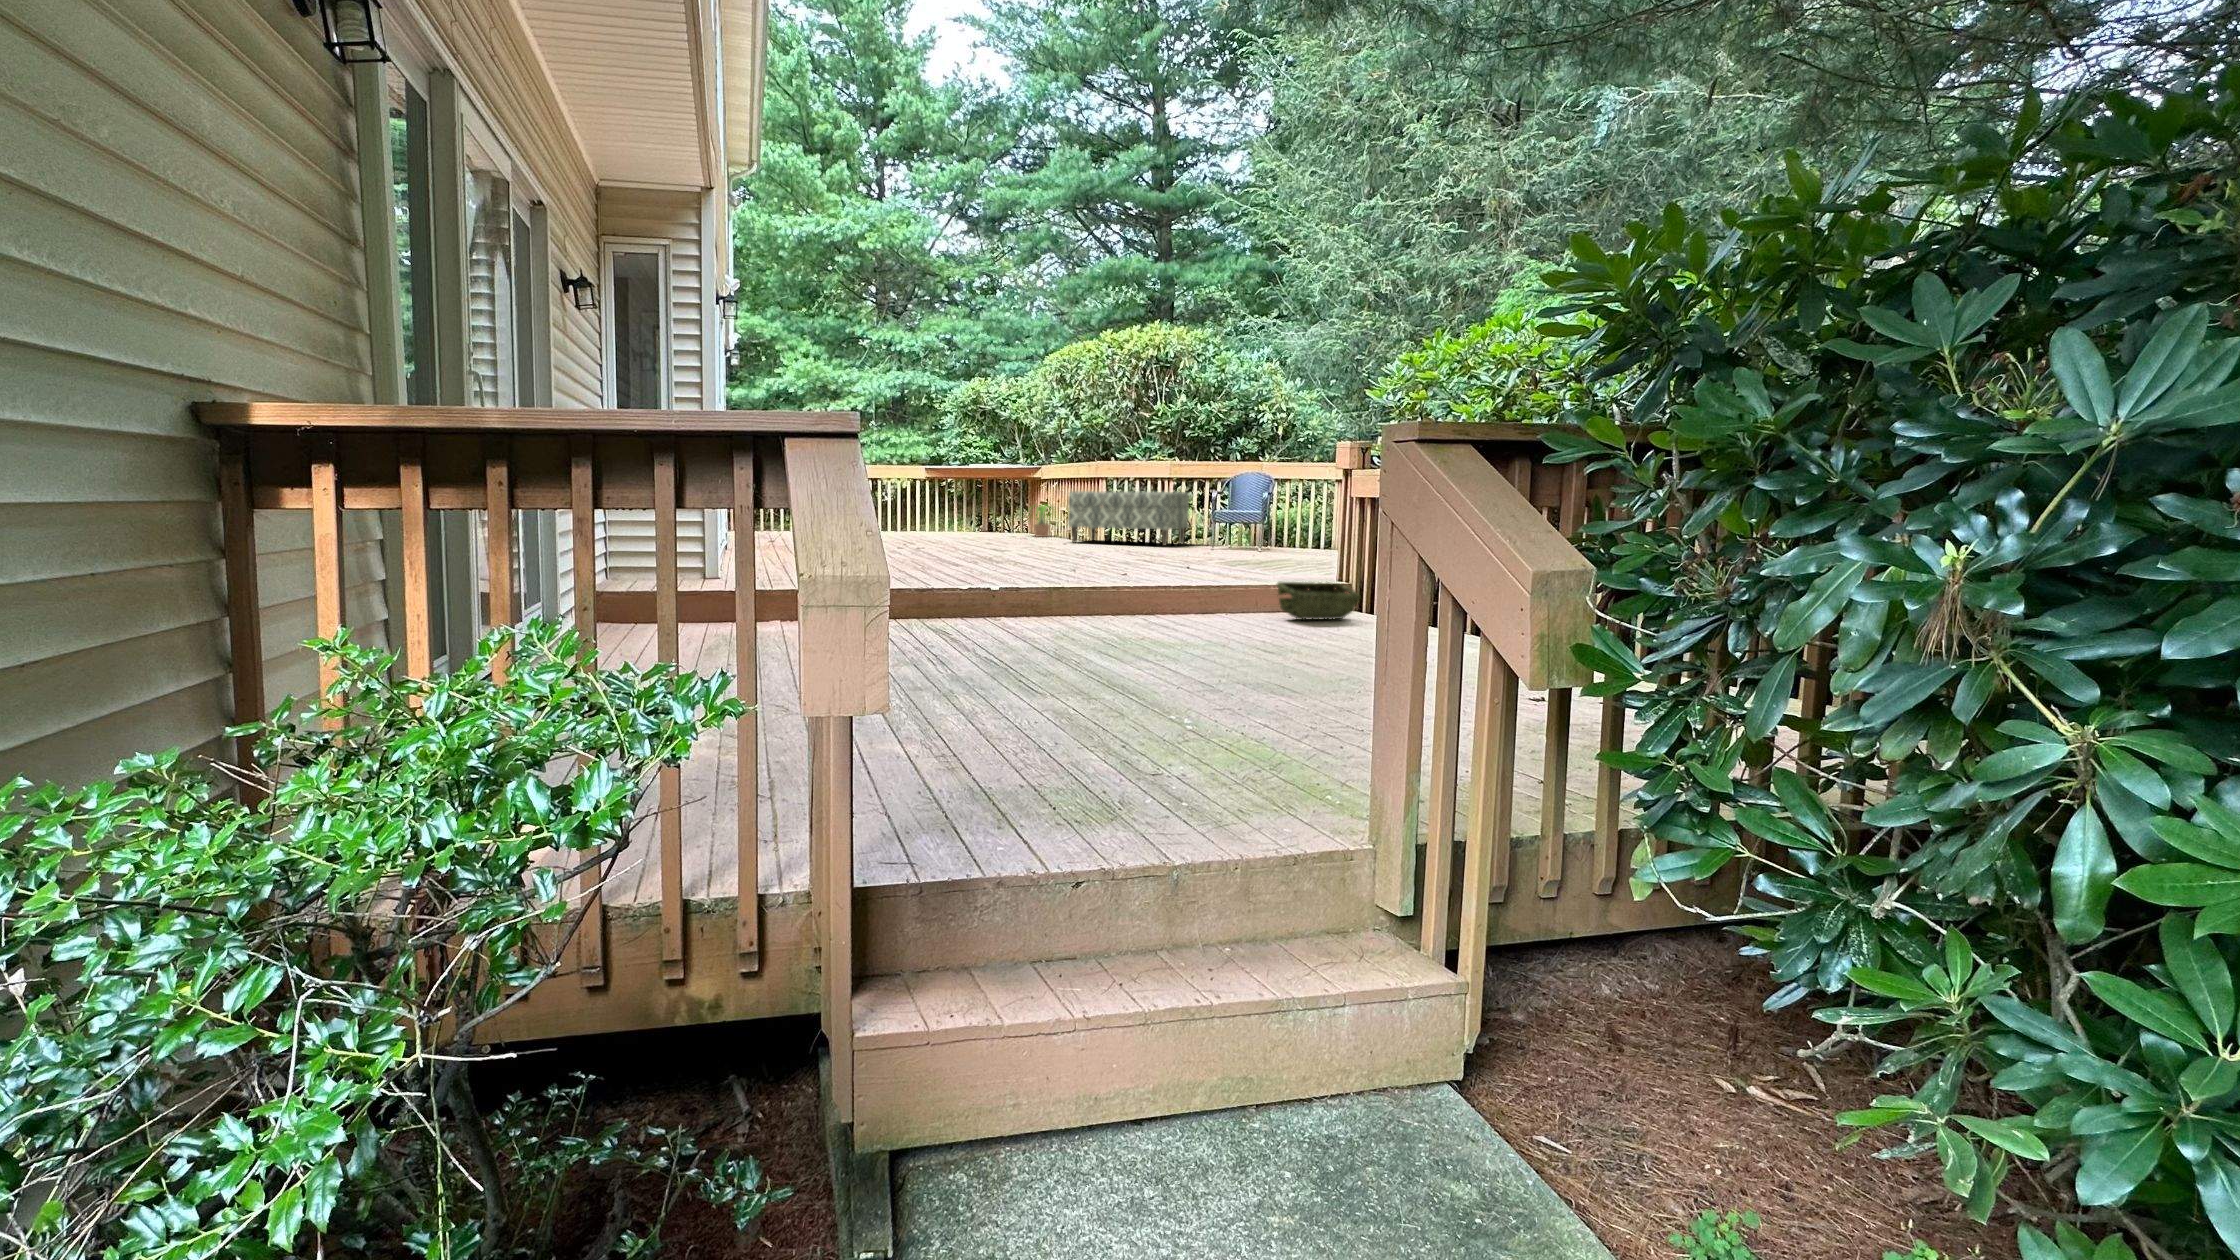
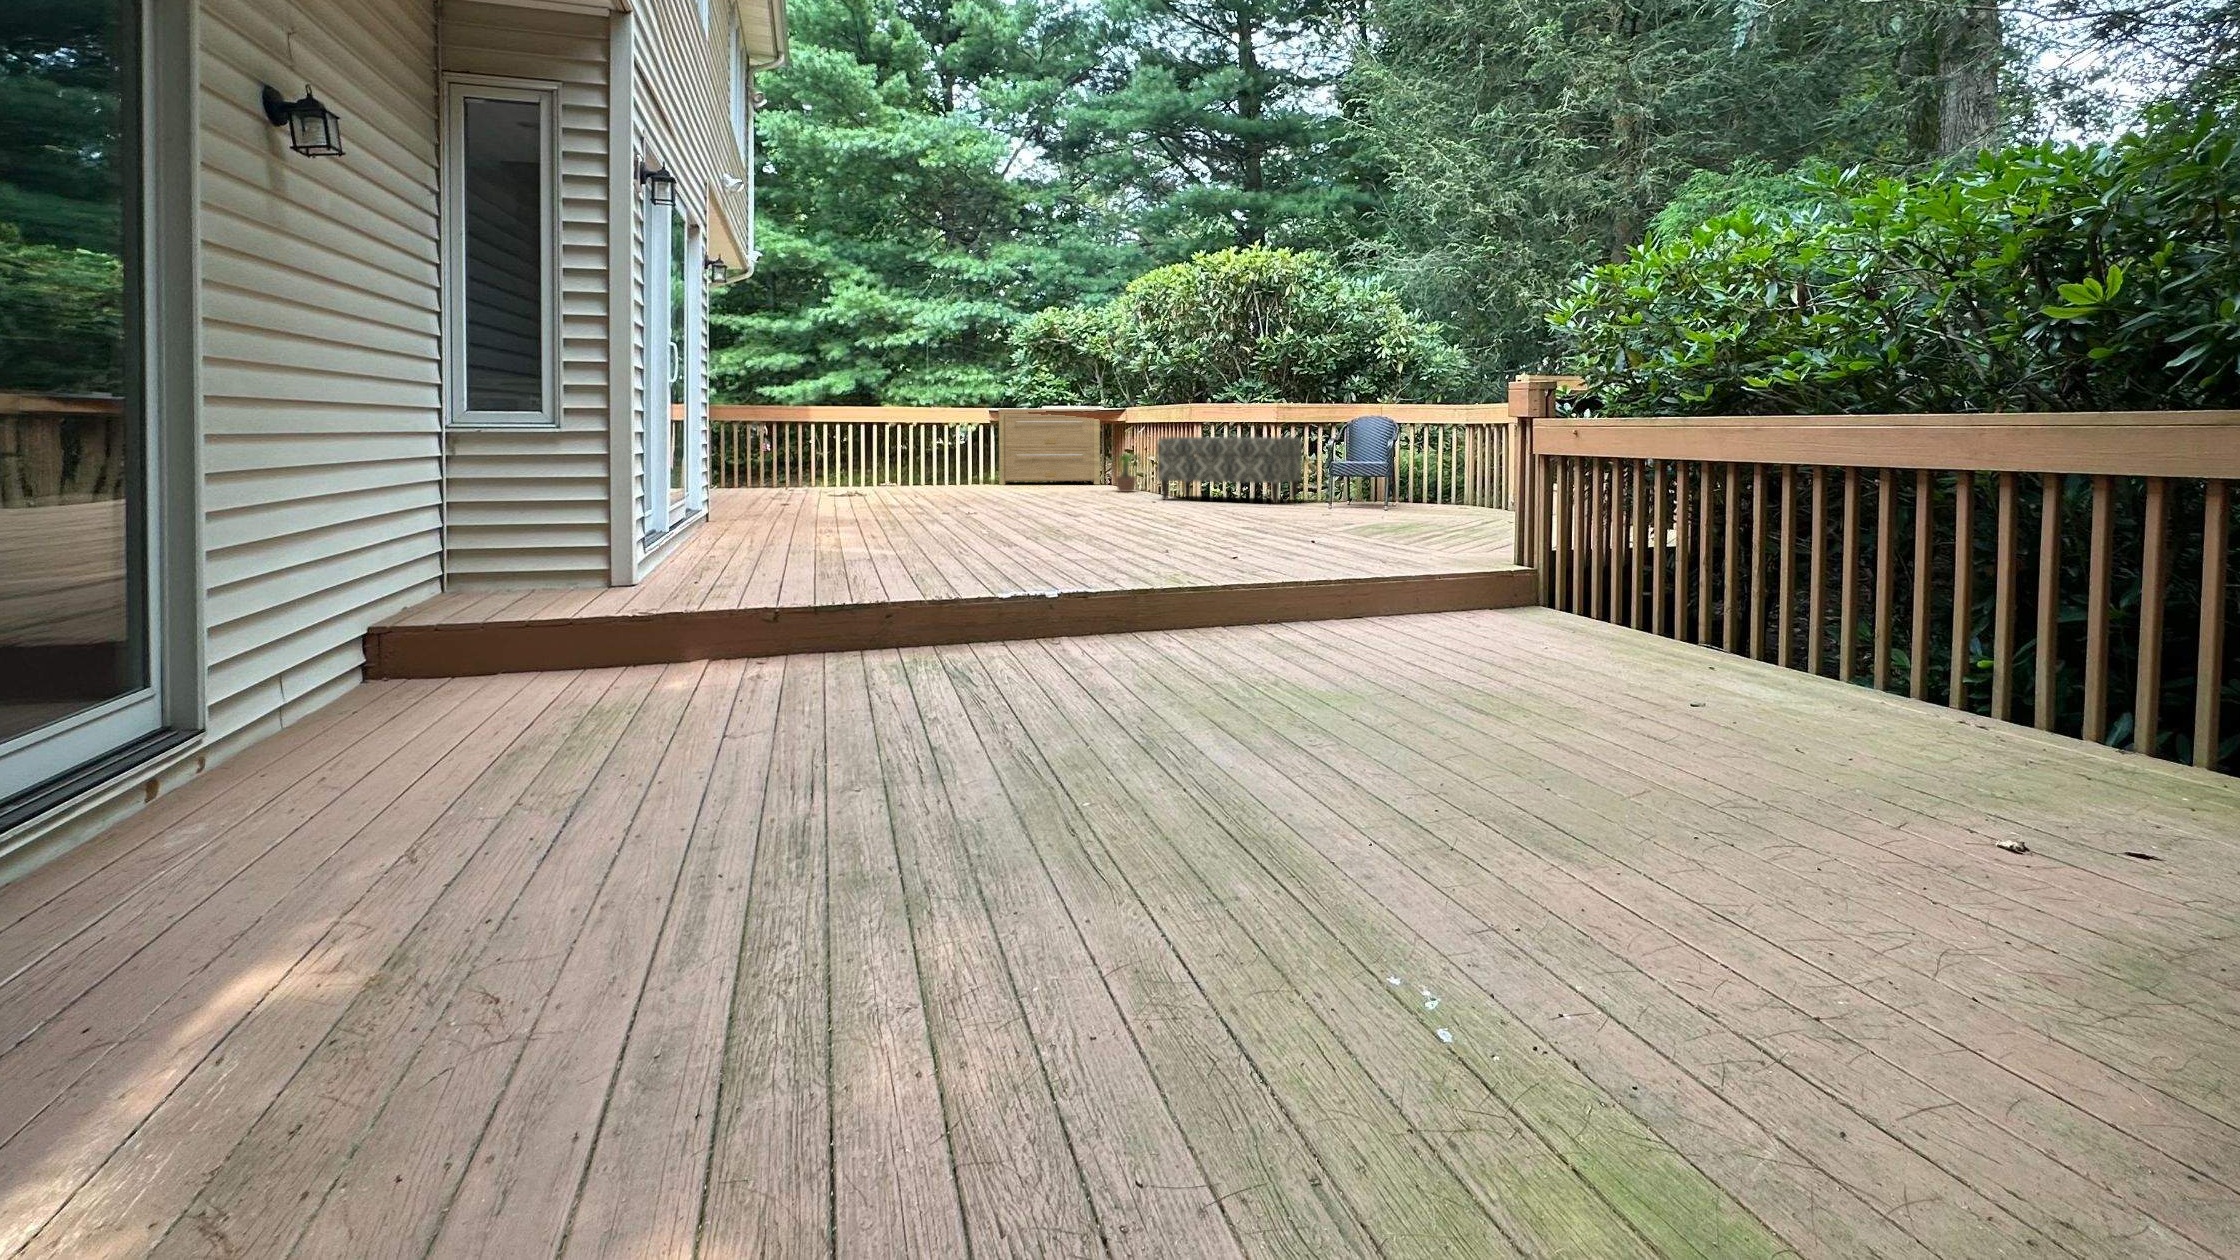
side table: none [935,467,1020,531] -> present [998,409,1100,485]
woven basket: present [1276,582,1361,620] -> none [1451,561,1569,617]

